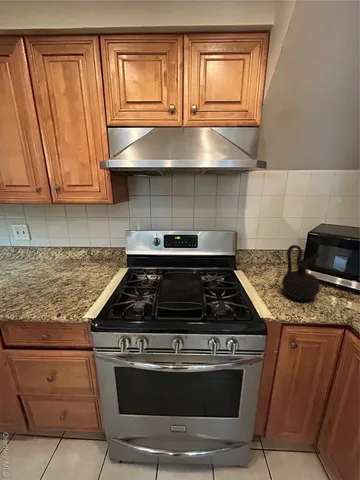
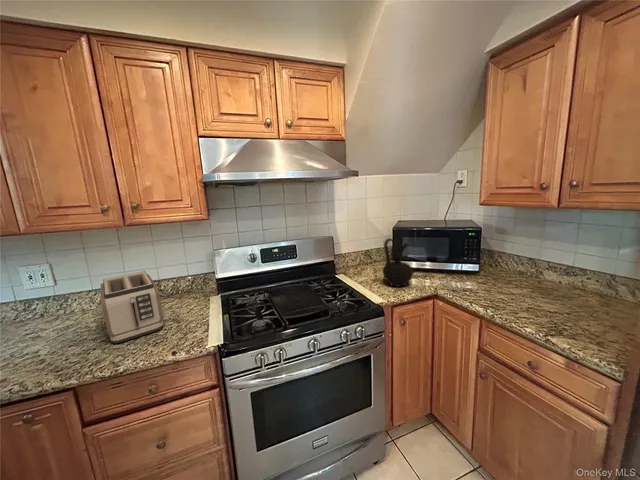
toaster: none [20,241,74,296] -> present [101,271,163,343]

